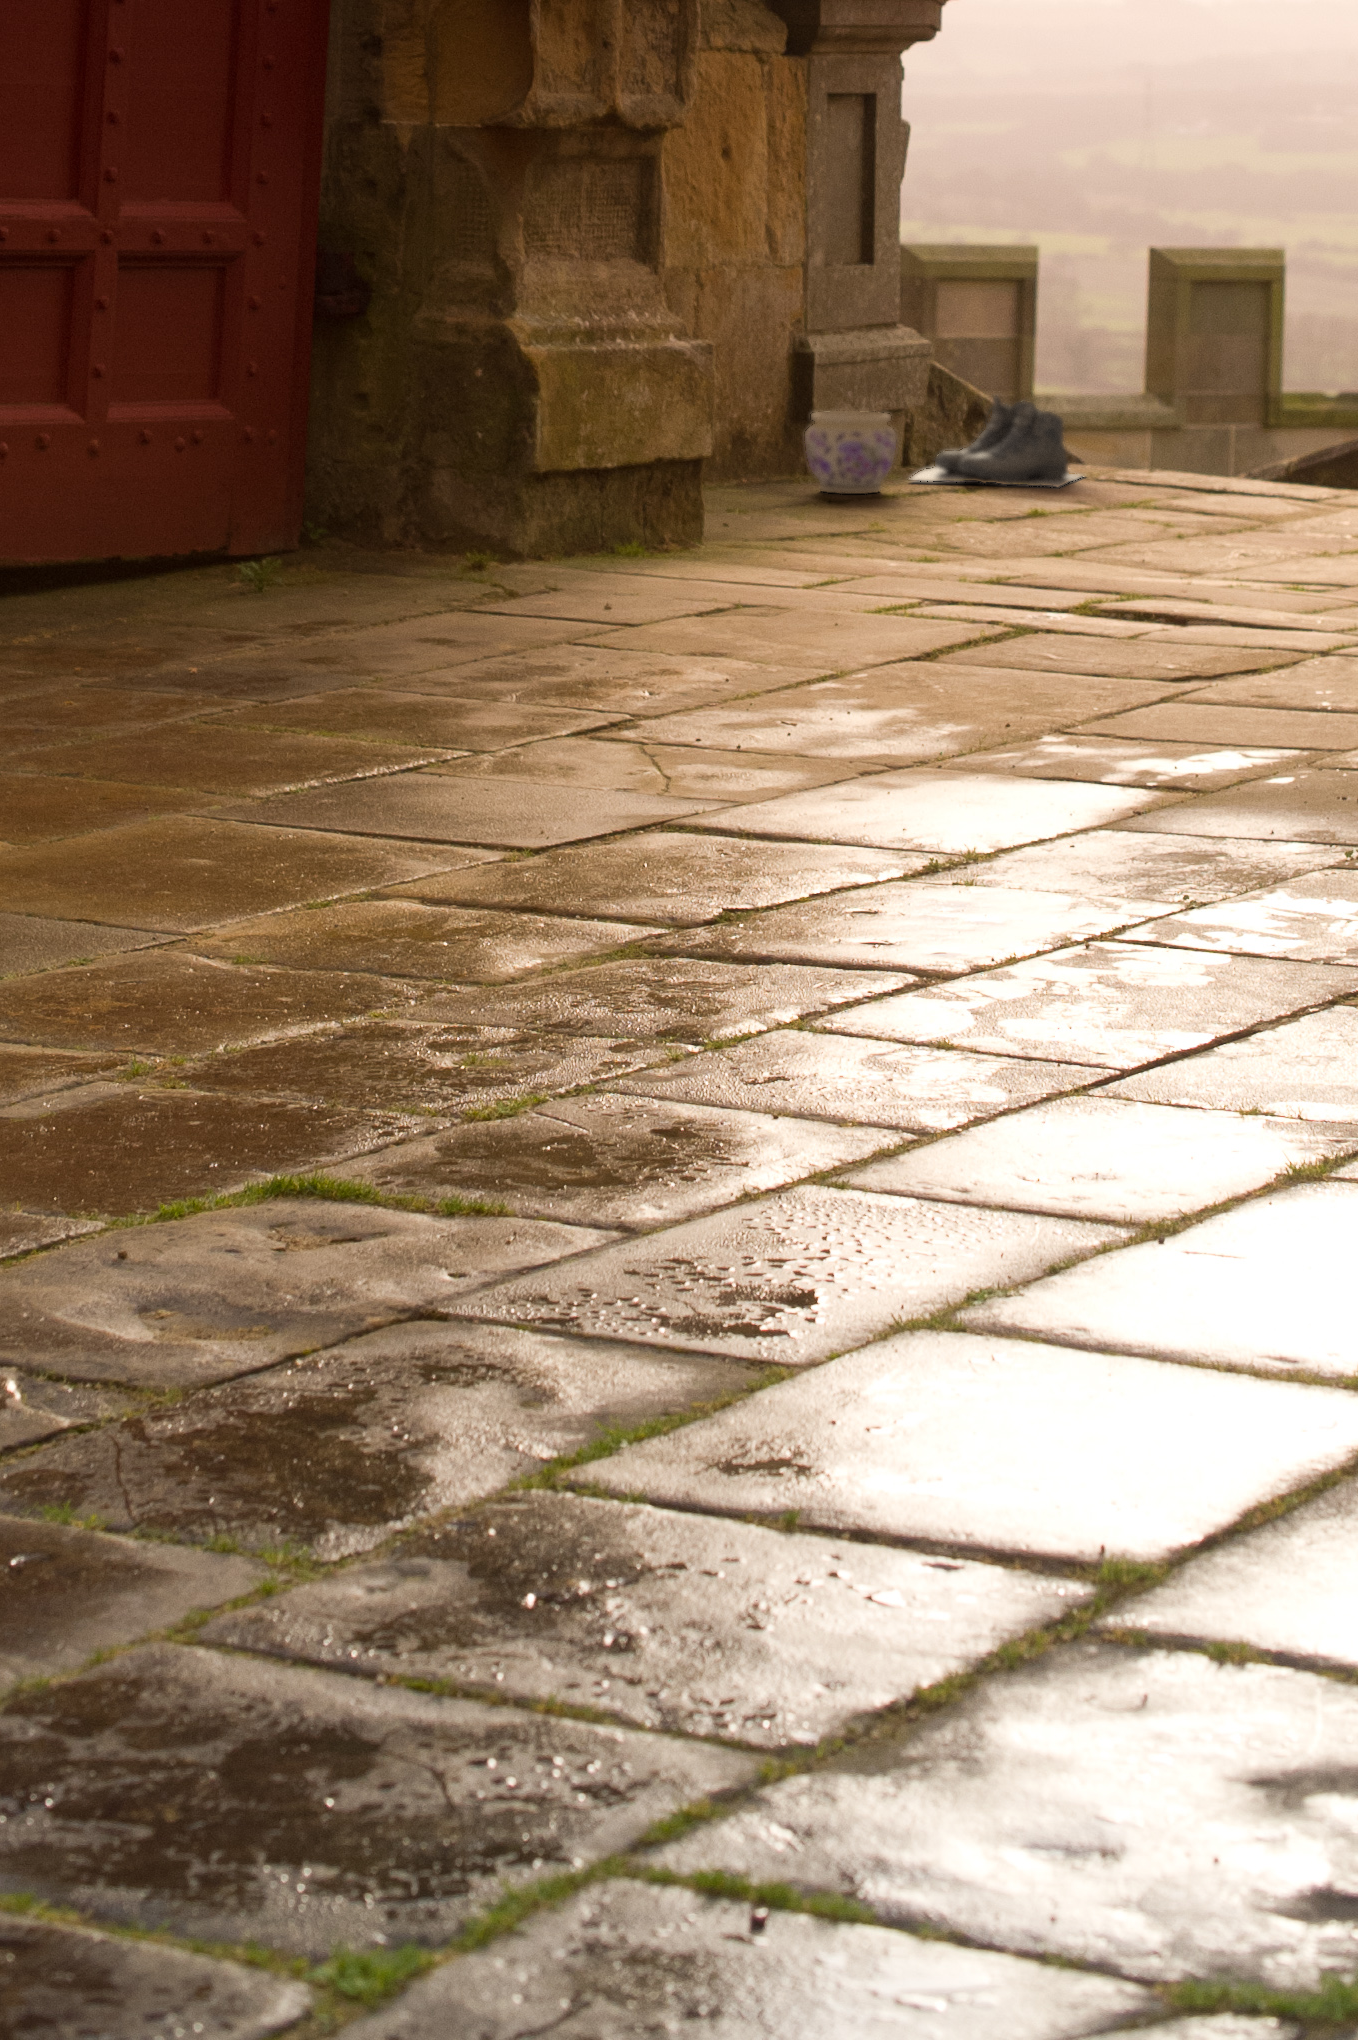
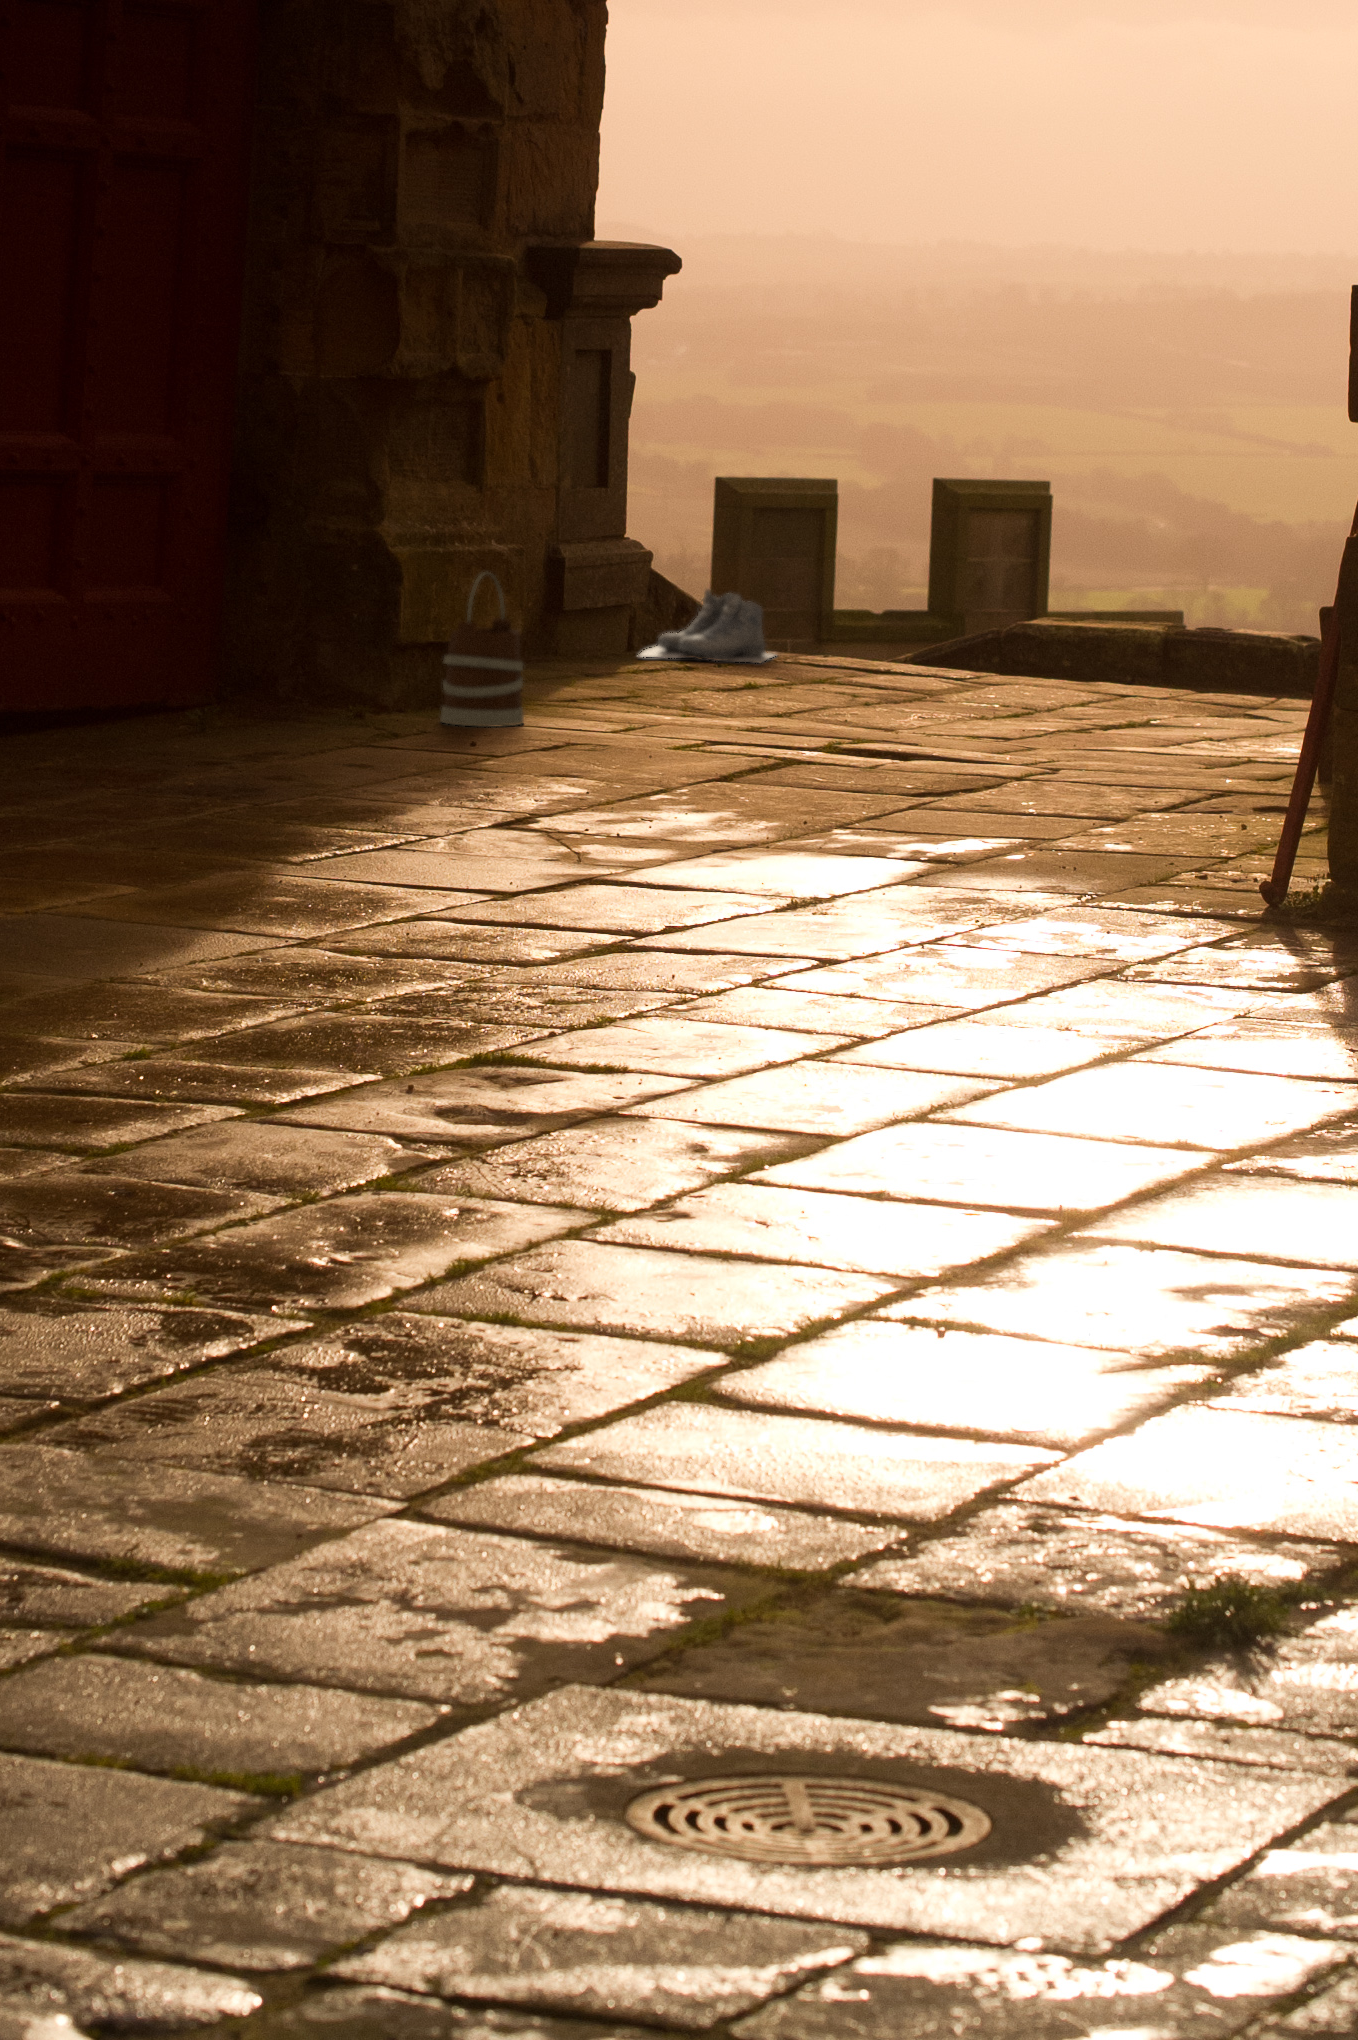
wooden bucket: none [609,382,716,580] -> present [440,573,524,727]
planter: present [805,411,896,494] -> none [558,600,632,667]

